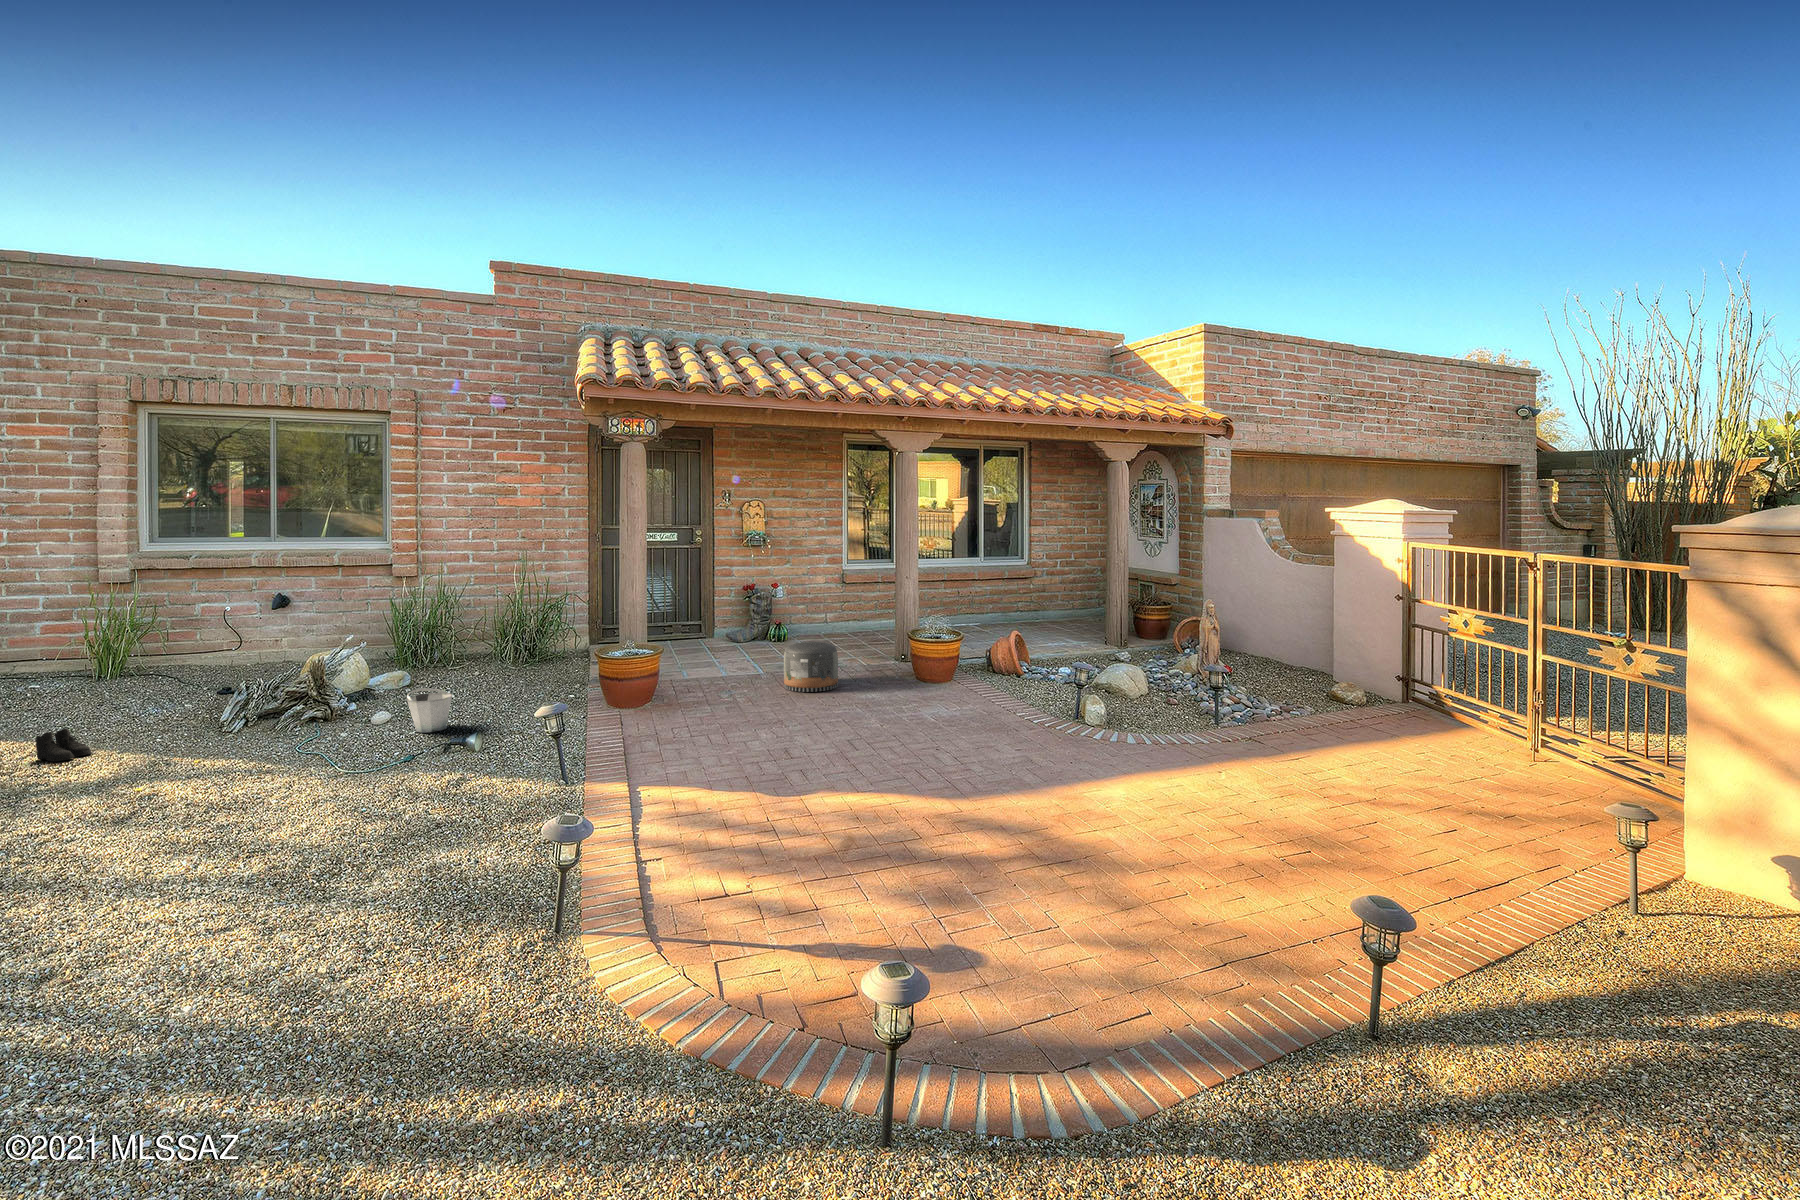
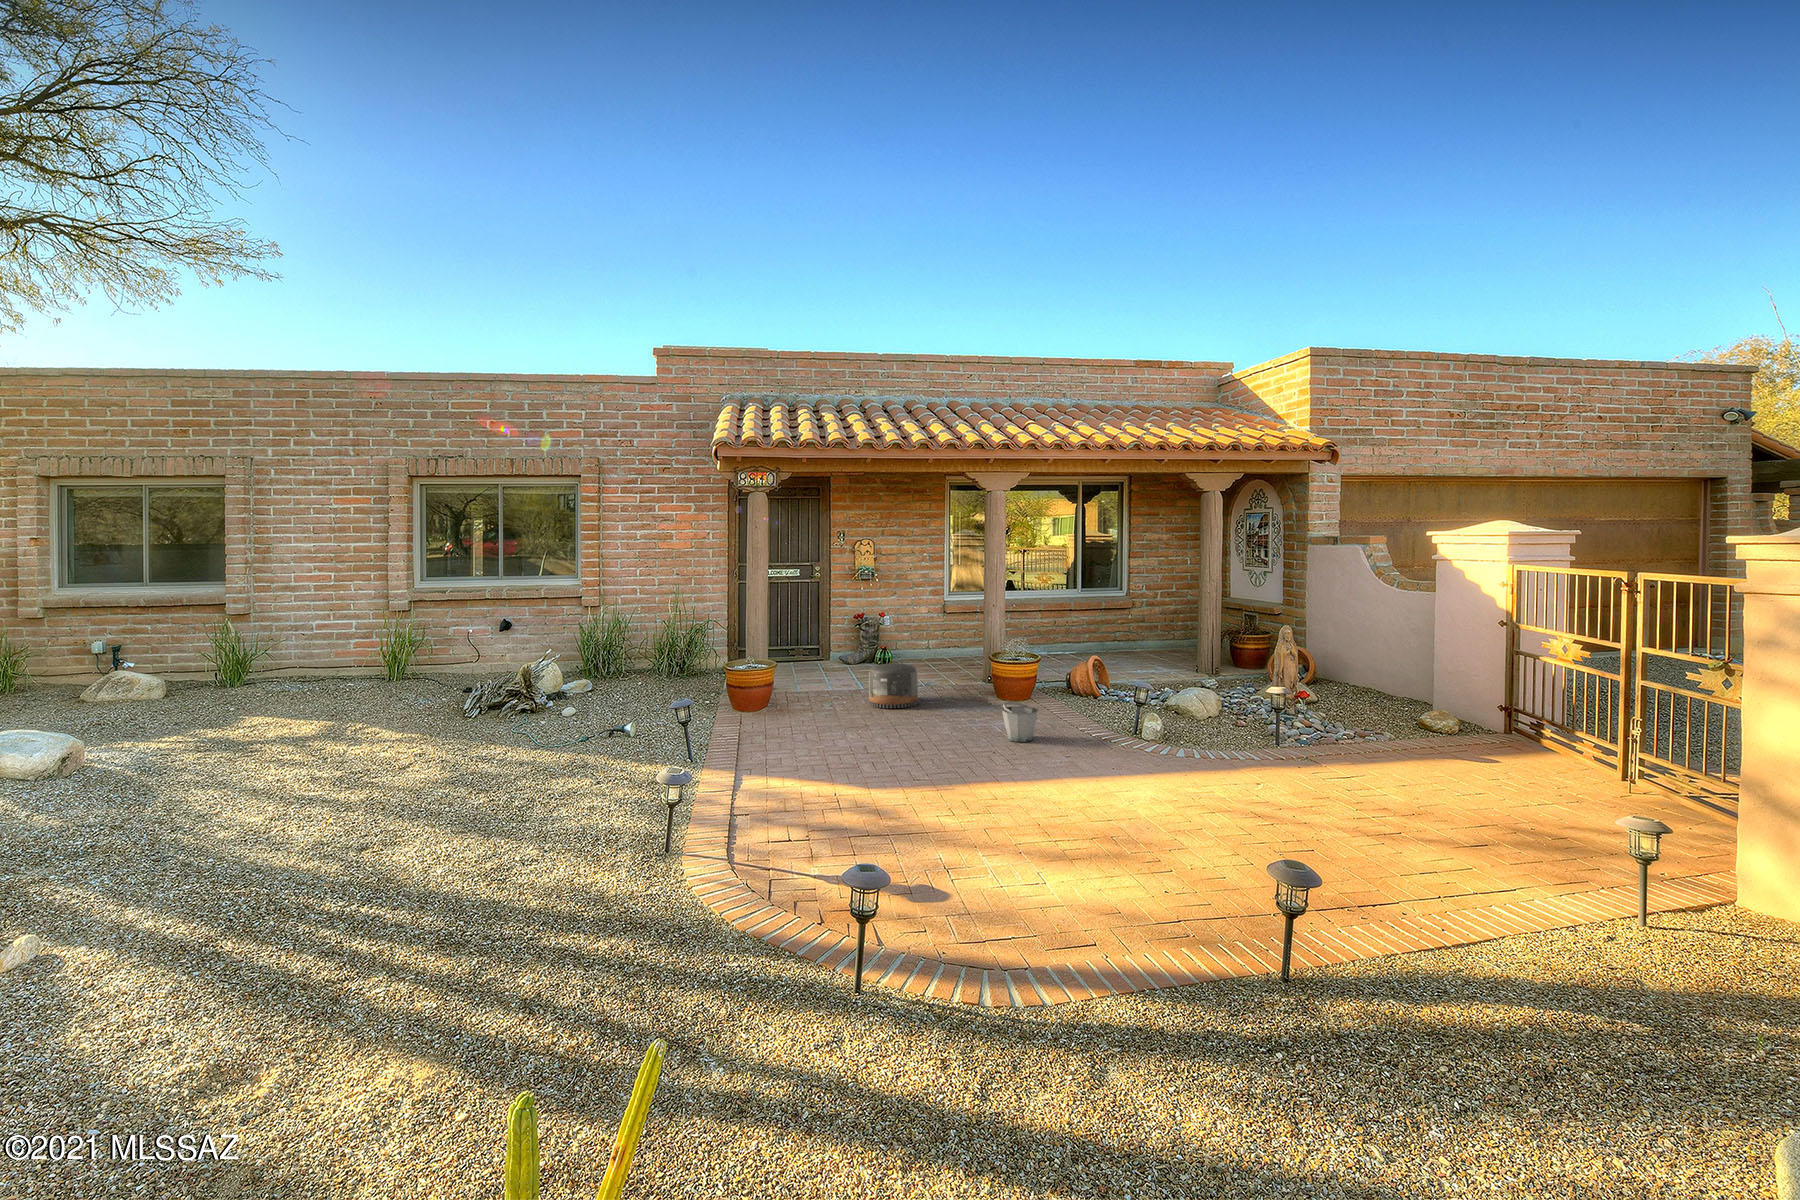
bucket: present [407,688,452,733] -> present [1002,702,1038,742]
boots: present [35,728,91,762] -> none [315,718,349,742]

